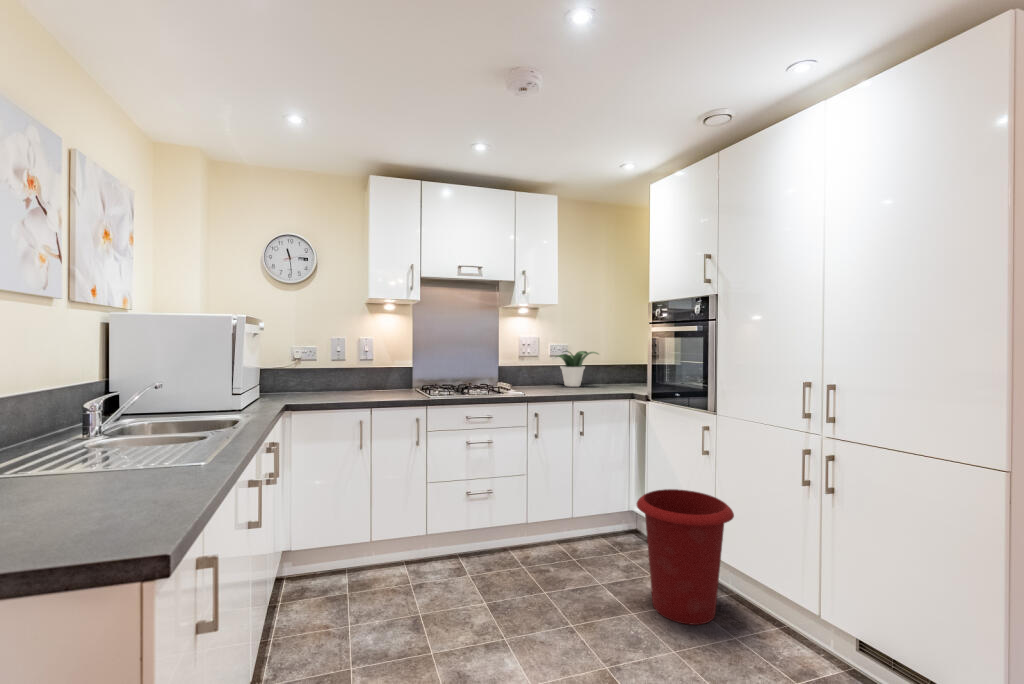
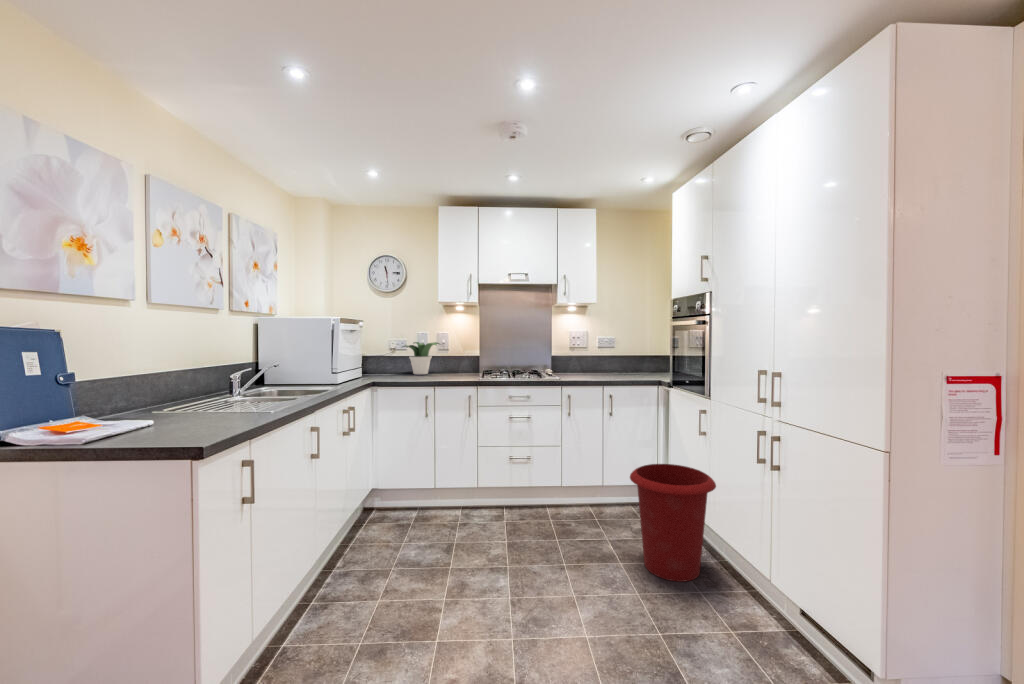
potted plant: present [556,351,598,387] -> present [403,342,439,374]

